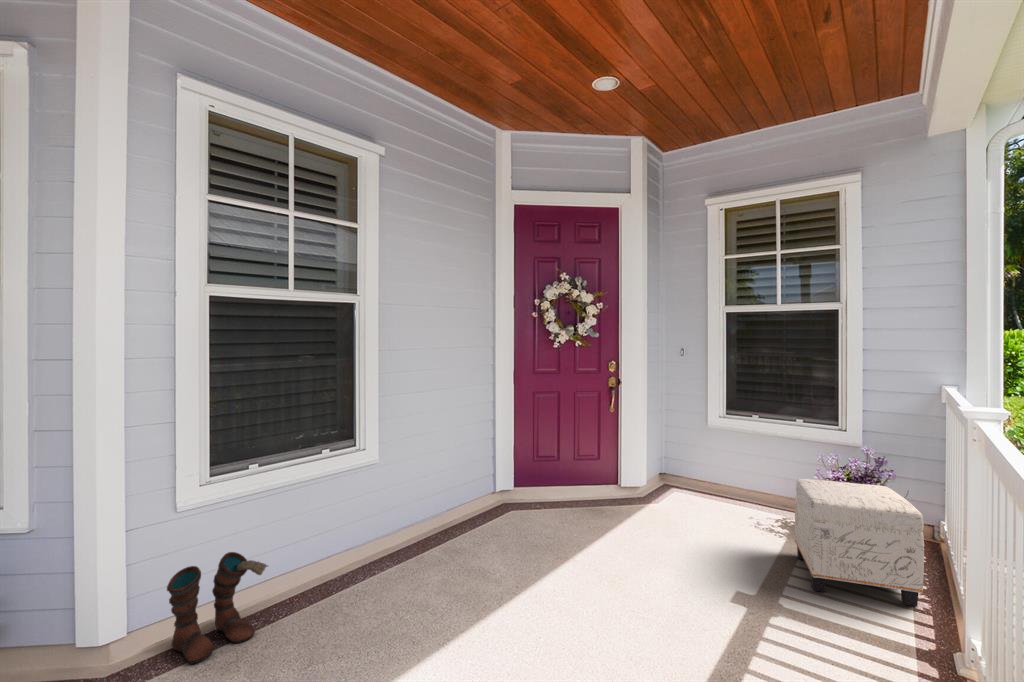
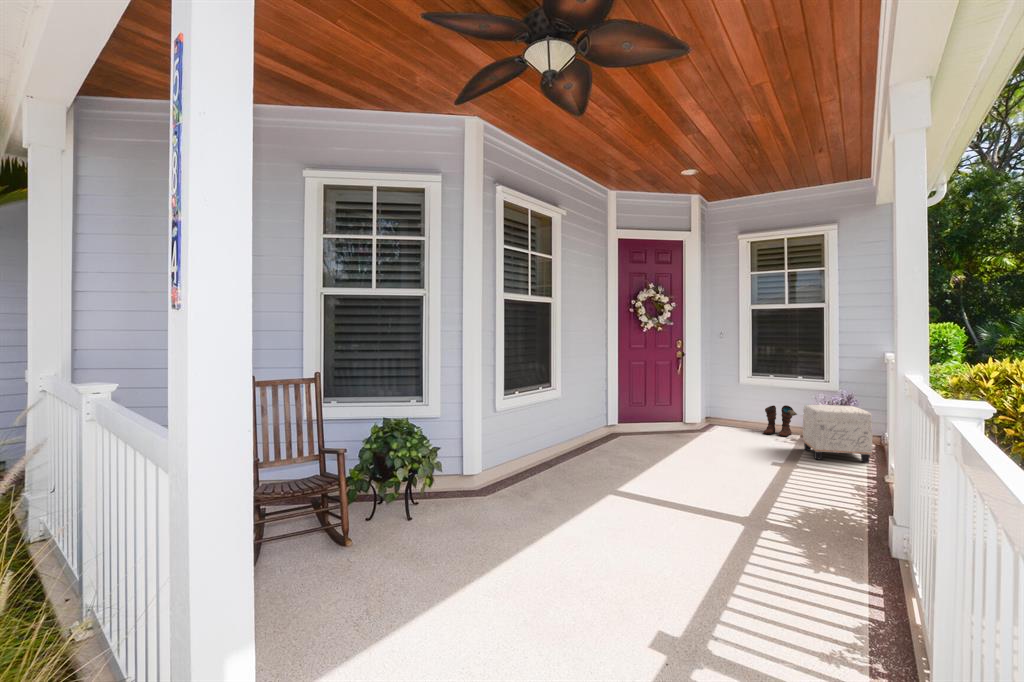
boots: present [167,552,268,664] -> present [763,405,797,436]

